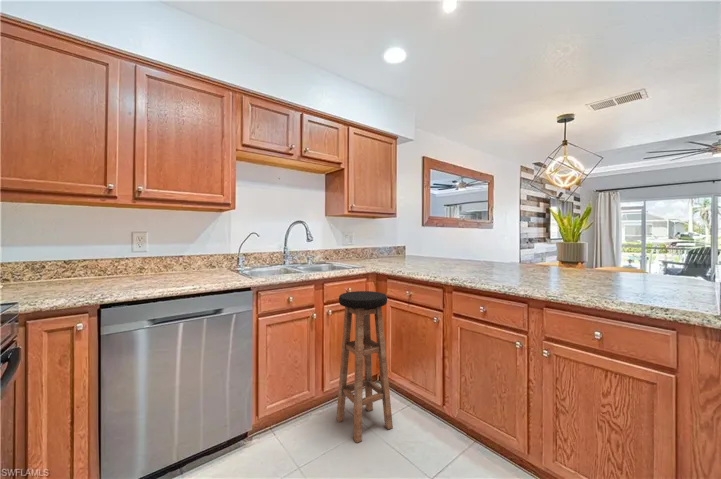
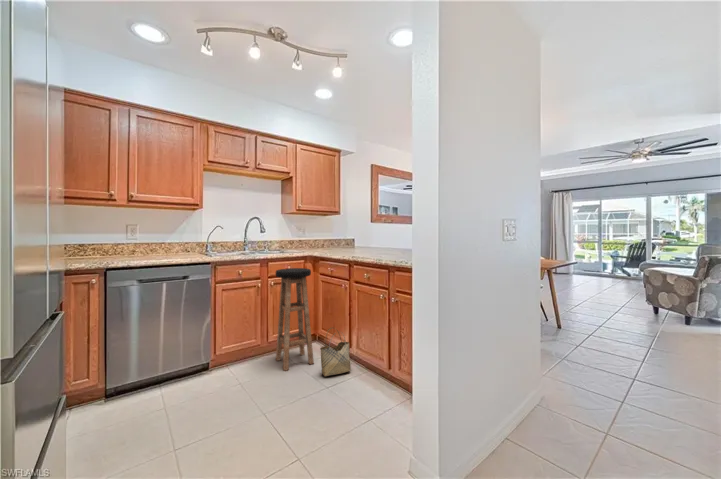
woven basket: none [412,379,453,456] -> present [320,328,351,376]

